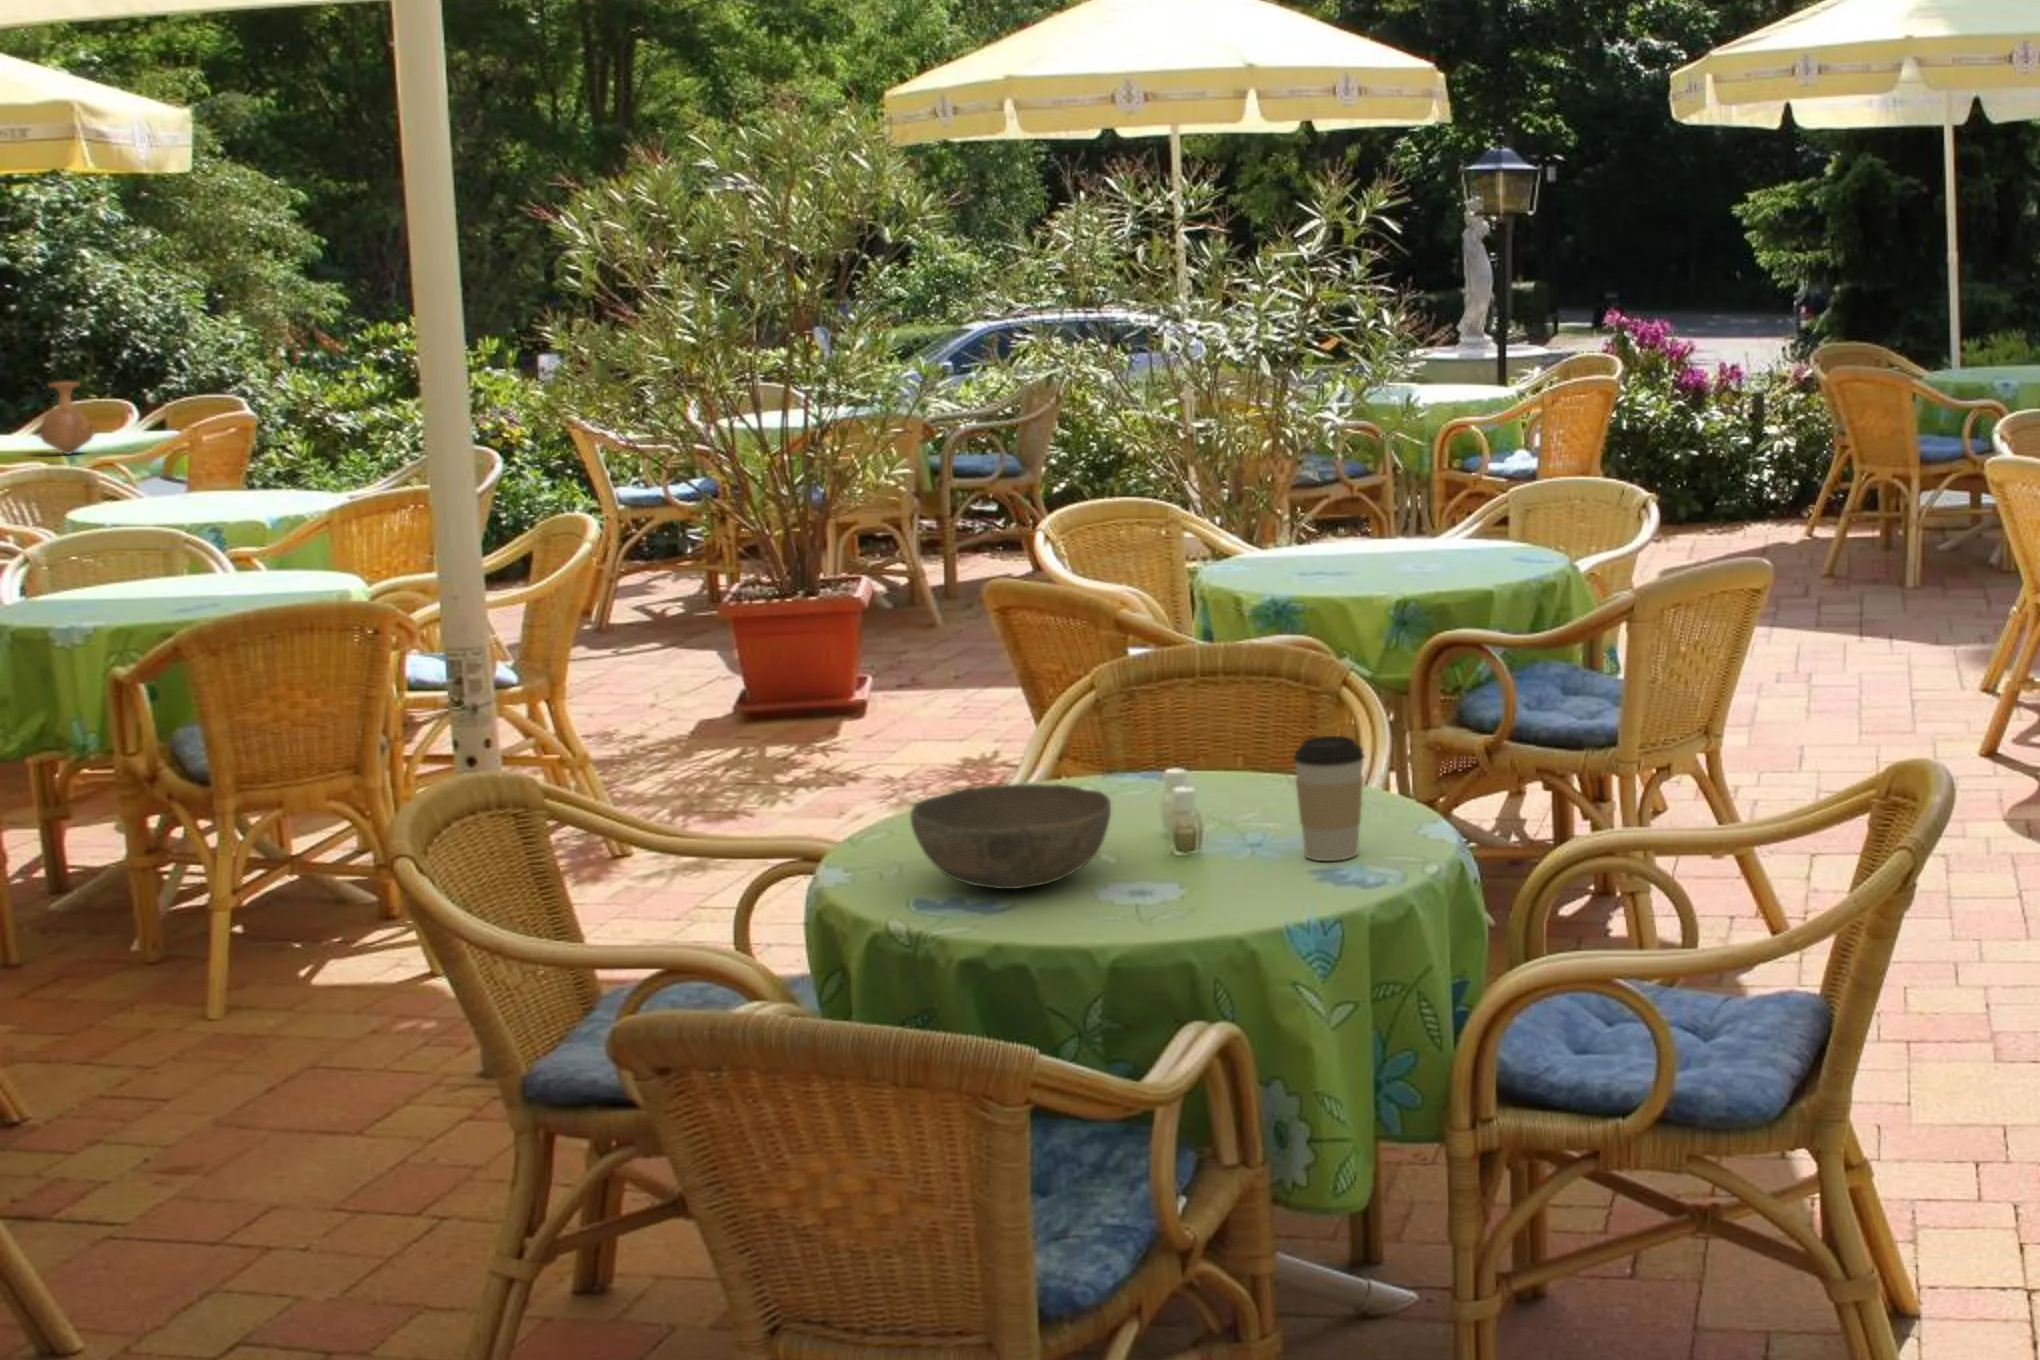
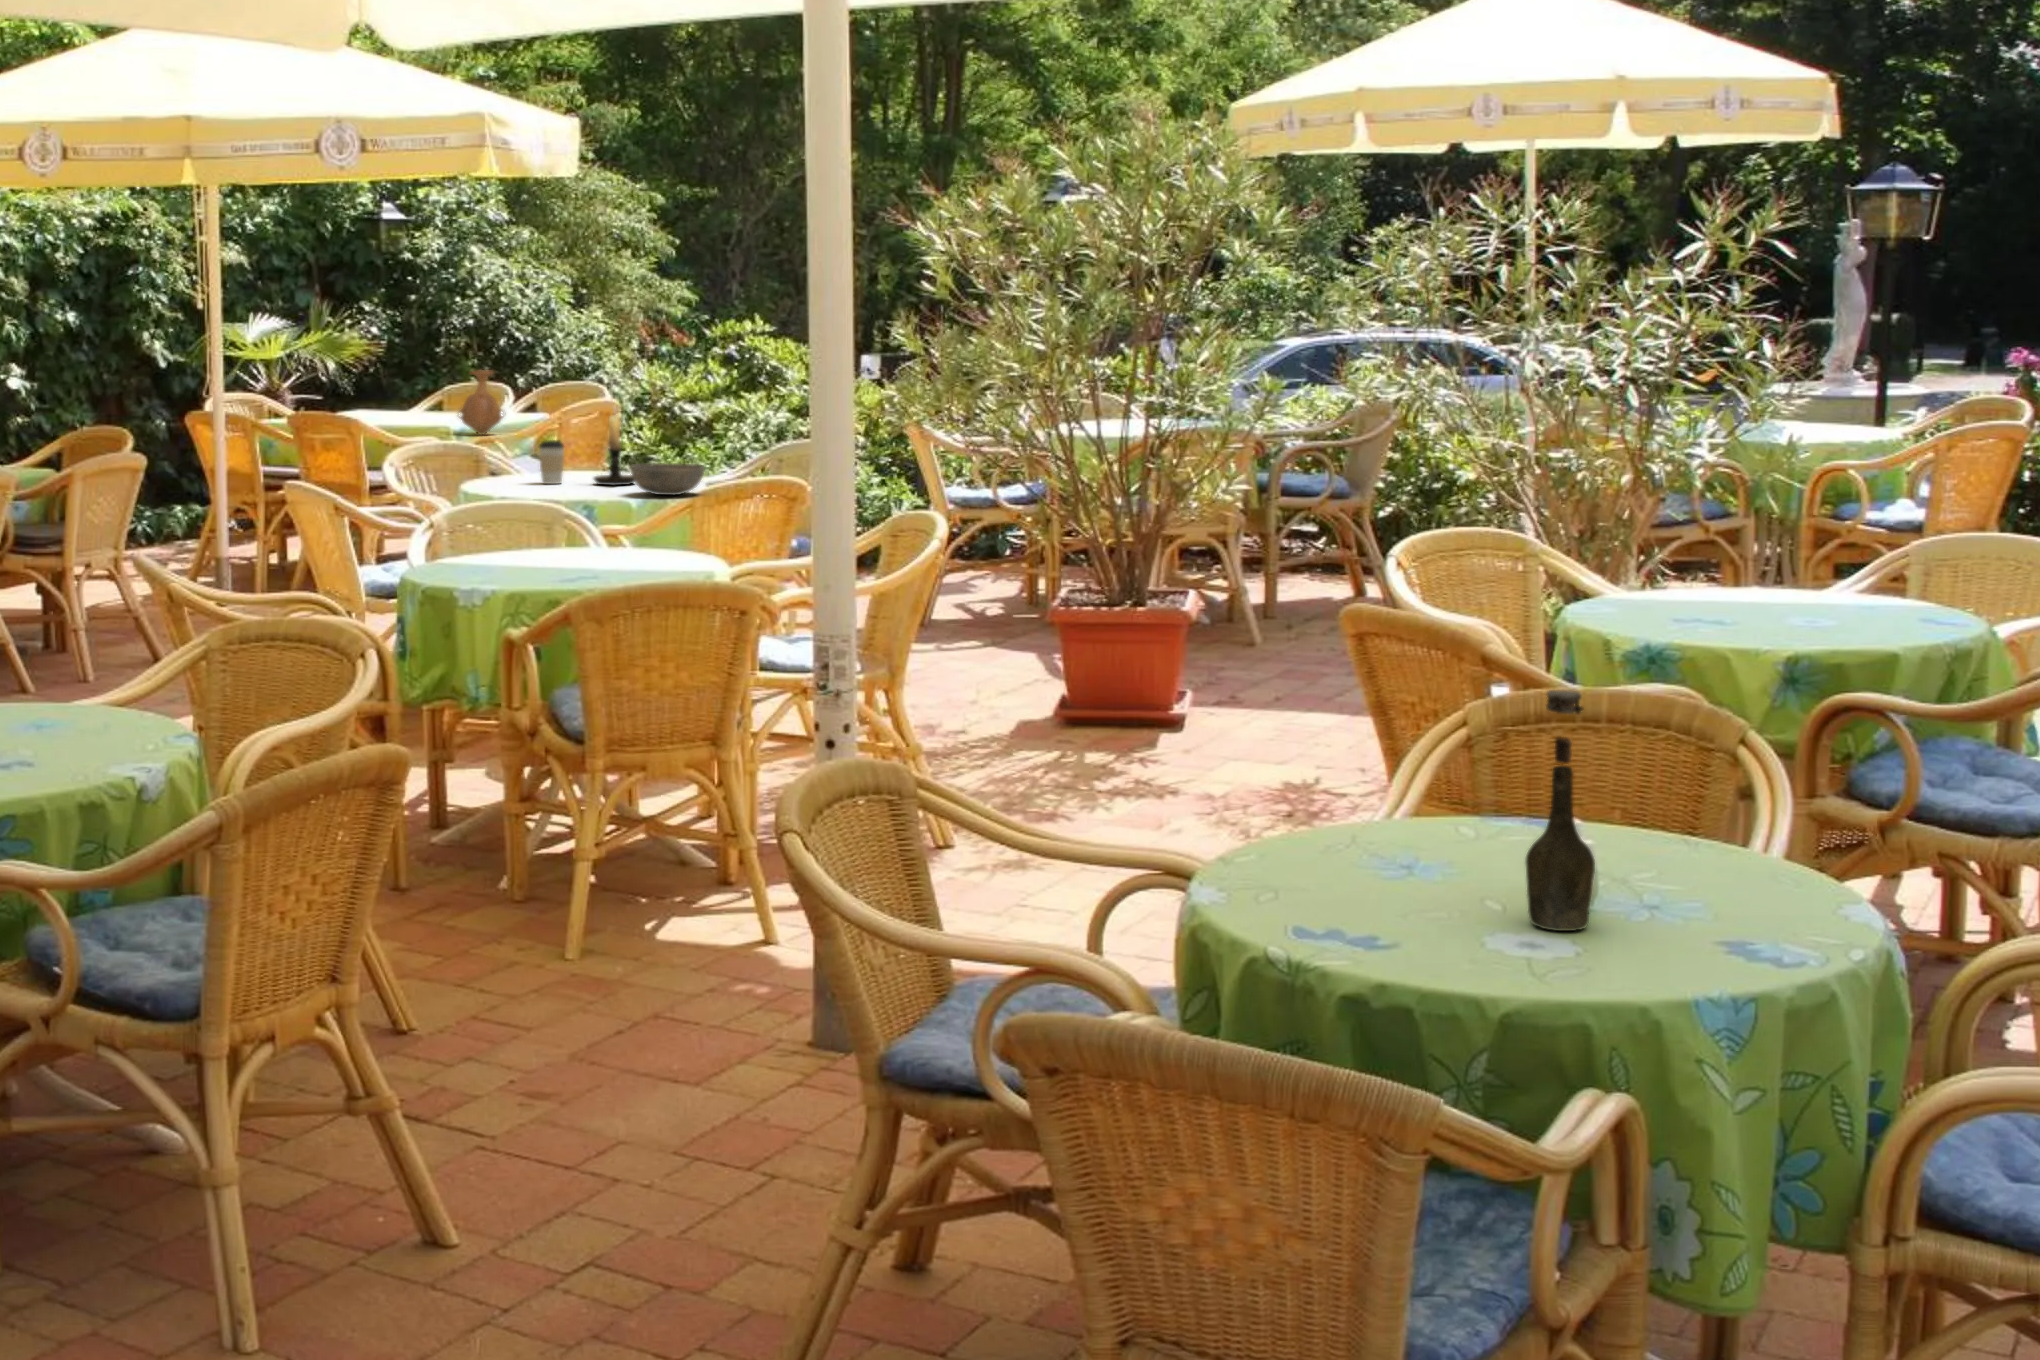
candle holder: none [187,409,243,502] -> present [594,406,634,486]
bottle: none [1153,659,1224,921] -> present [1525,690,1595,931]
coffee cup: present [1294,736,1364,861] -> present [539,440,564,484]
bowl: present [911,784,1111,889] -> present [631,463,705,495]

